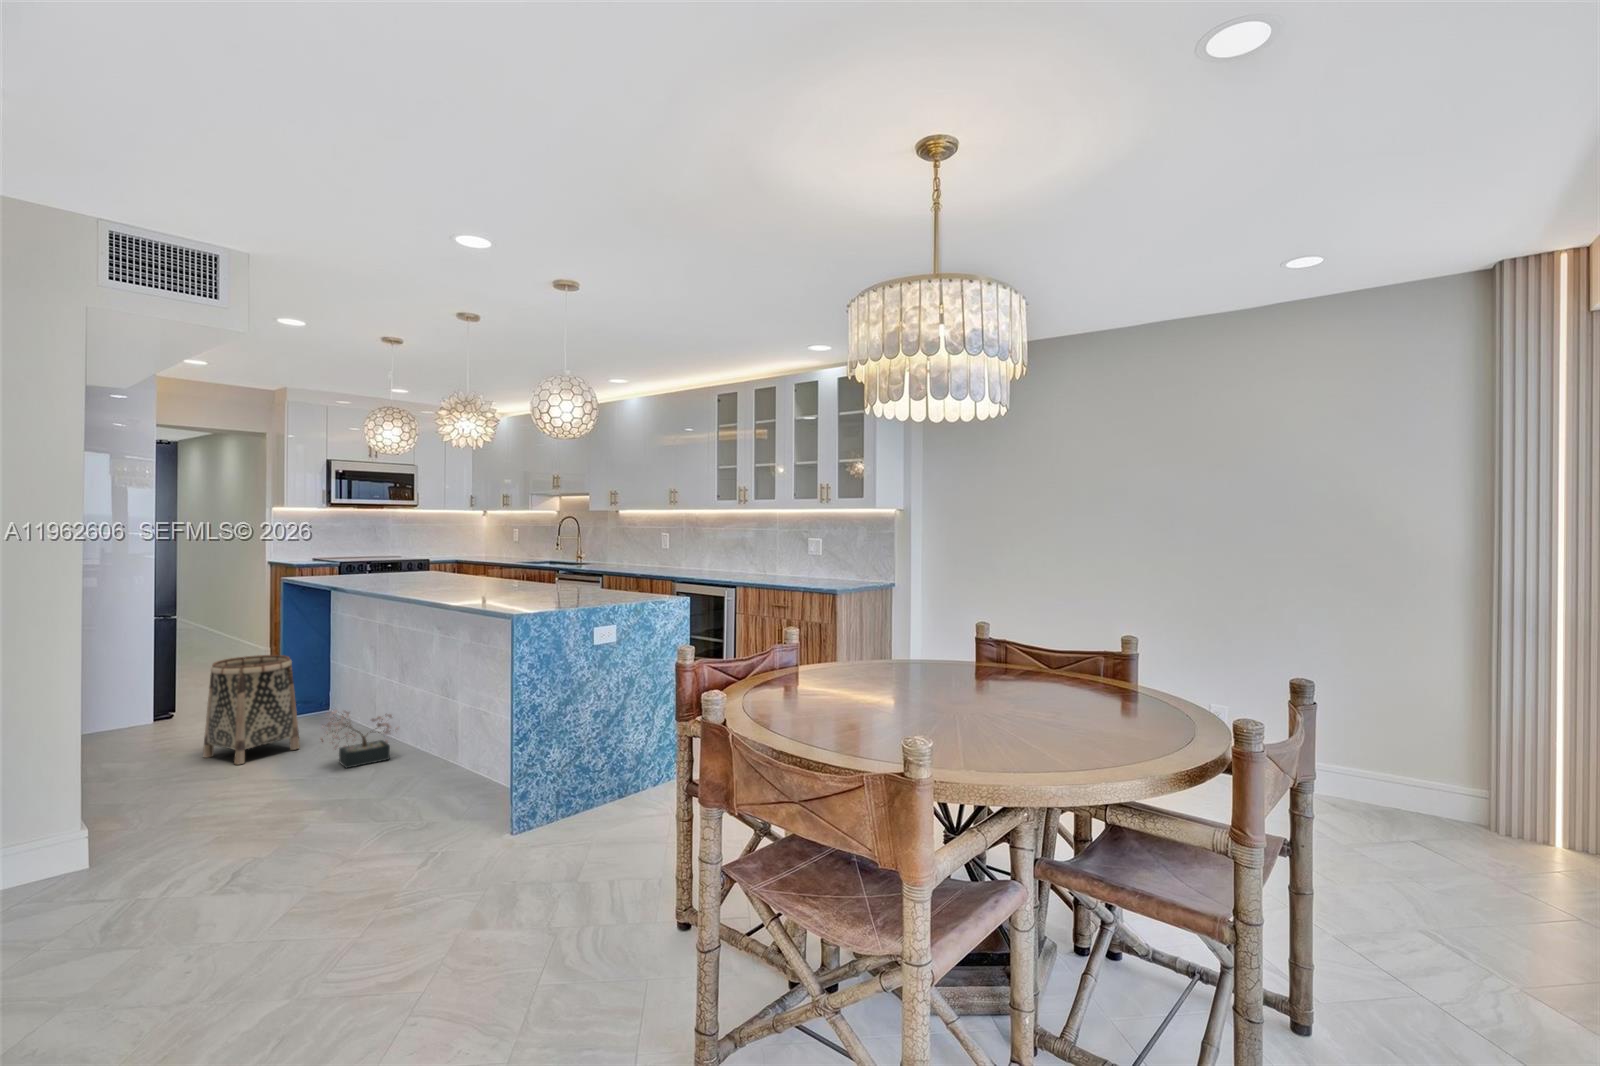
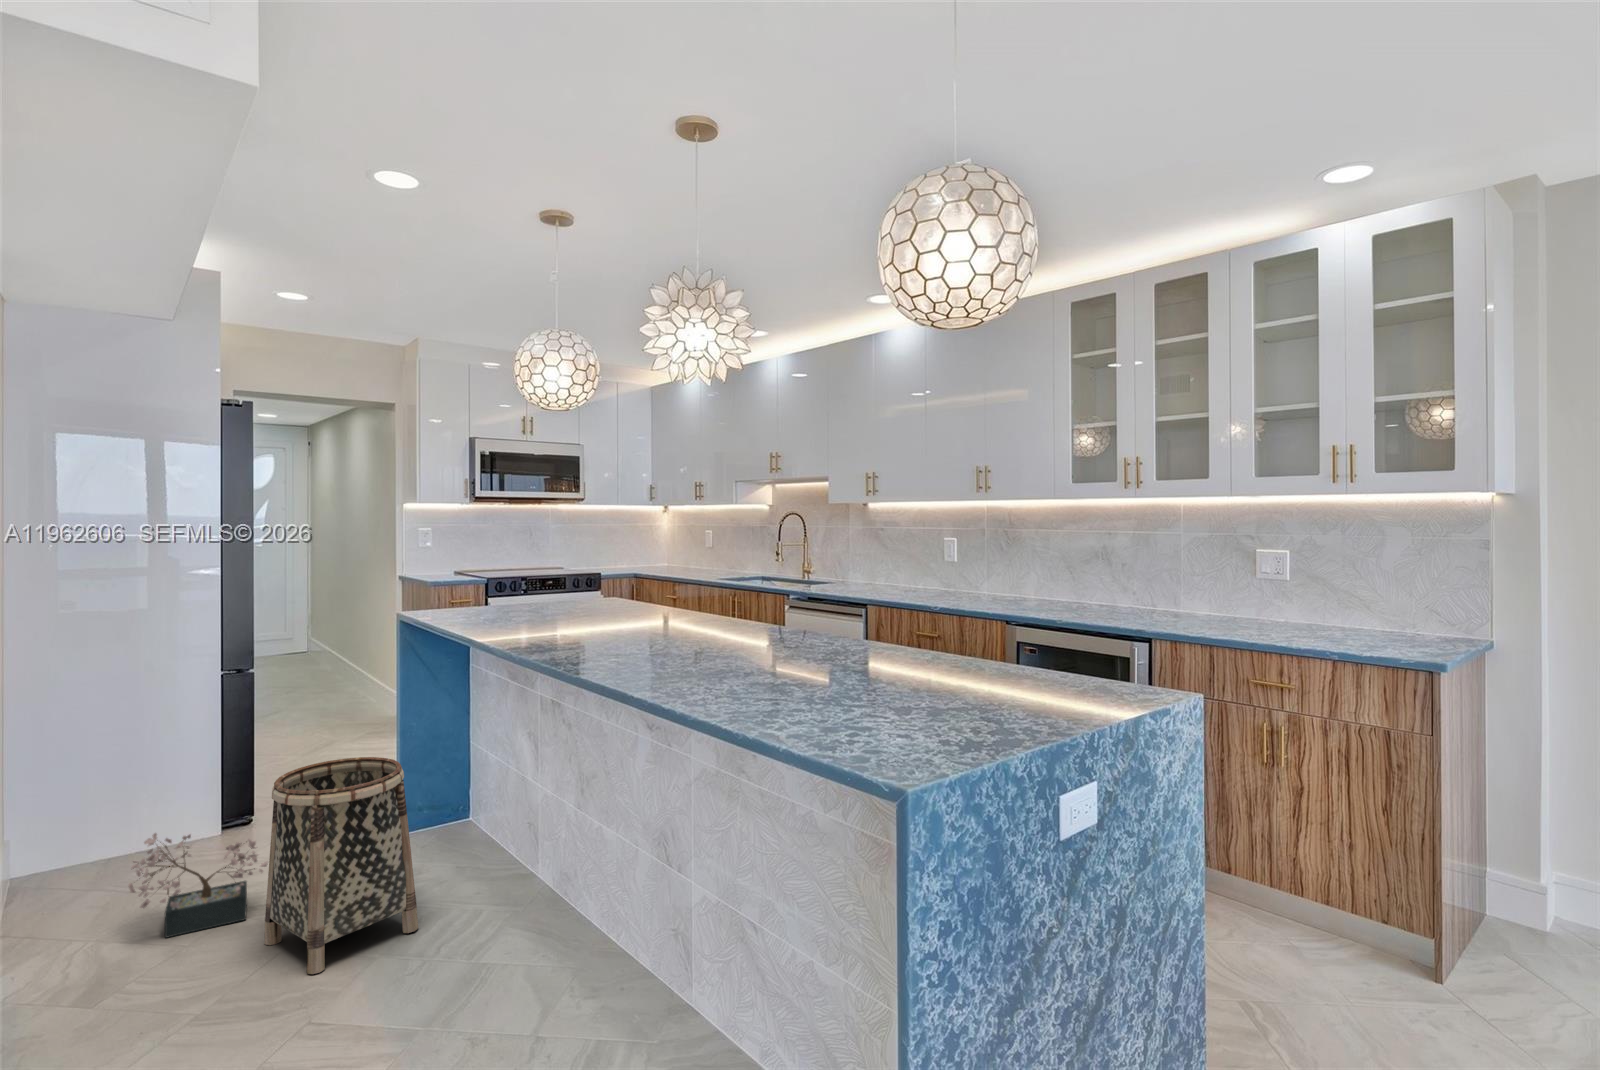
decorative plant: present [321,710,399,768] -> present [129,833,268,938]

